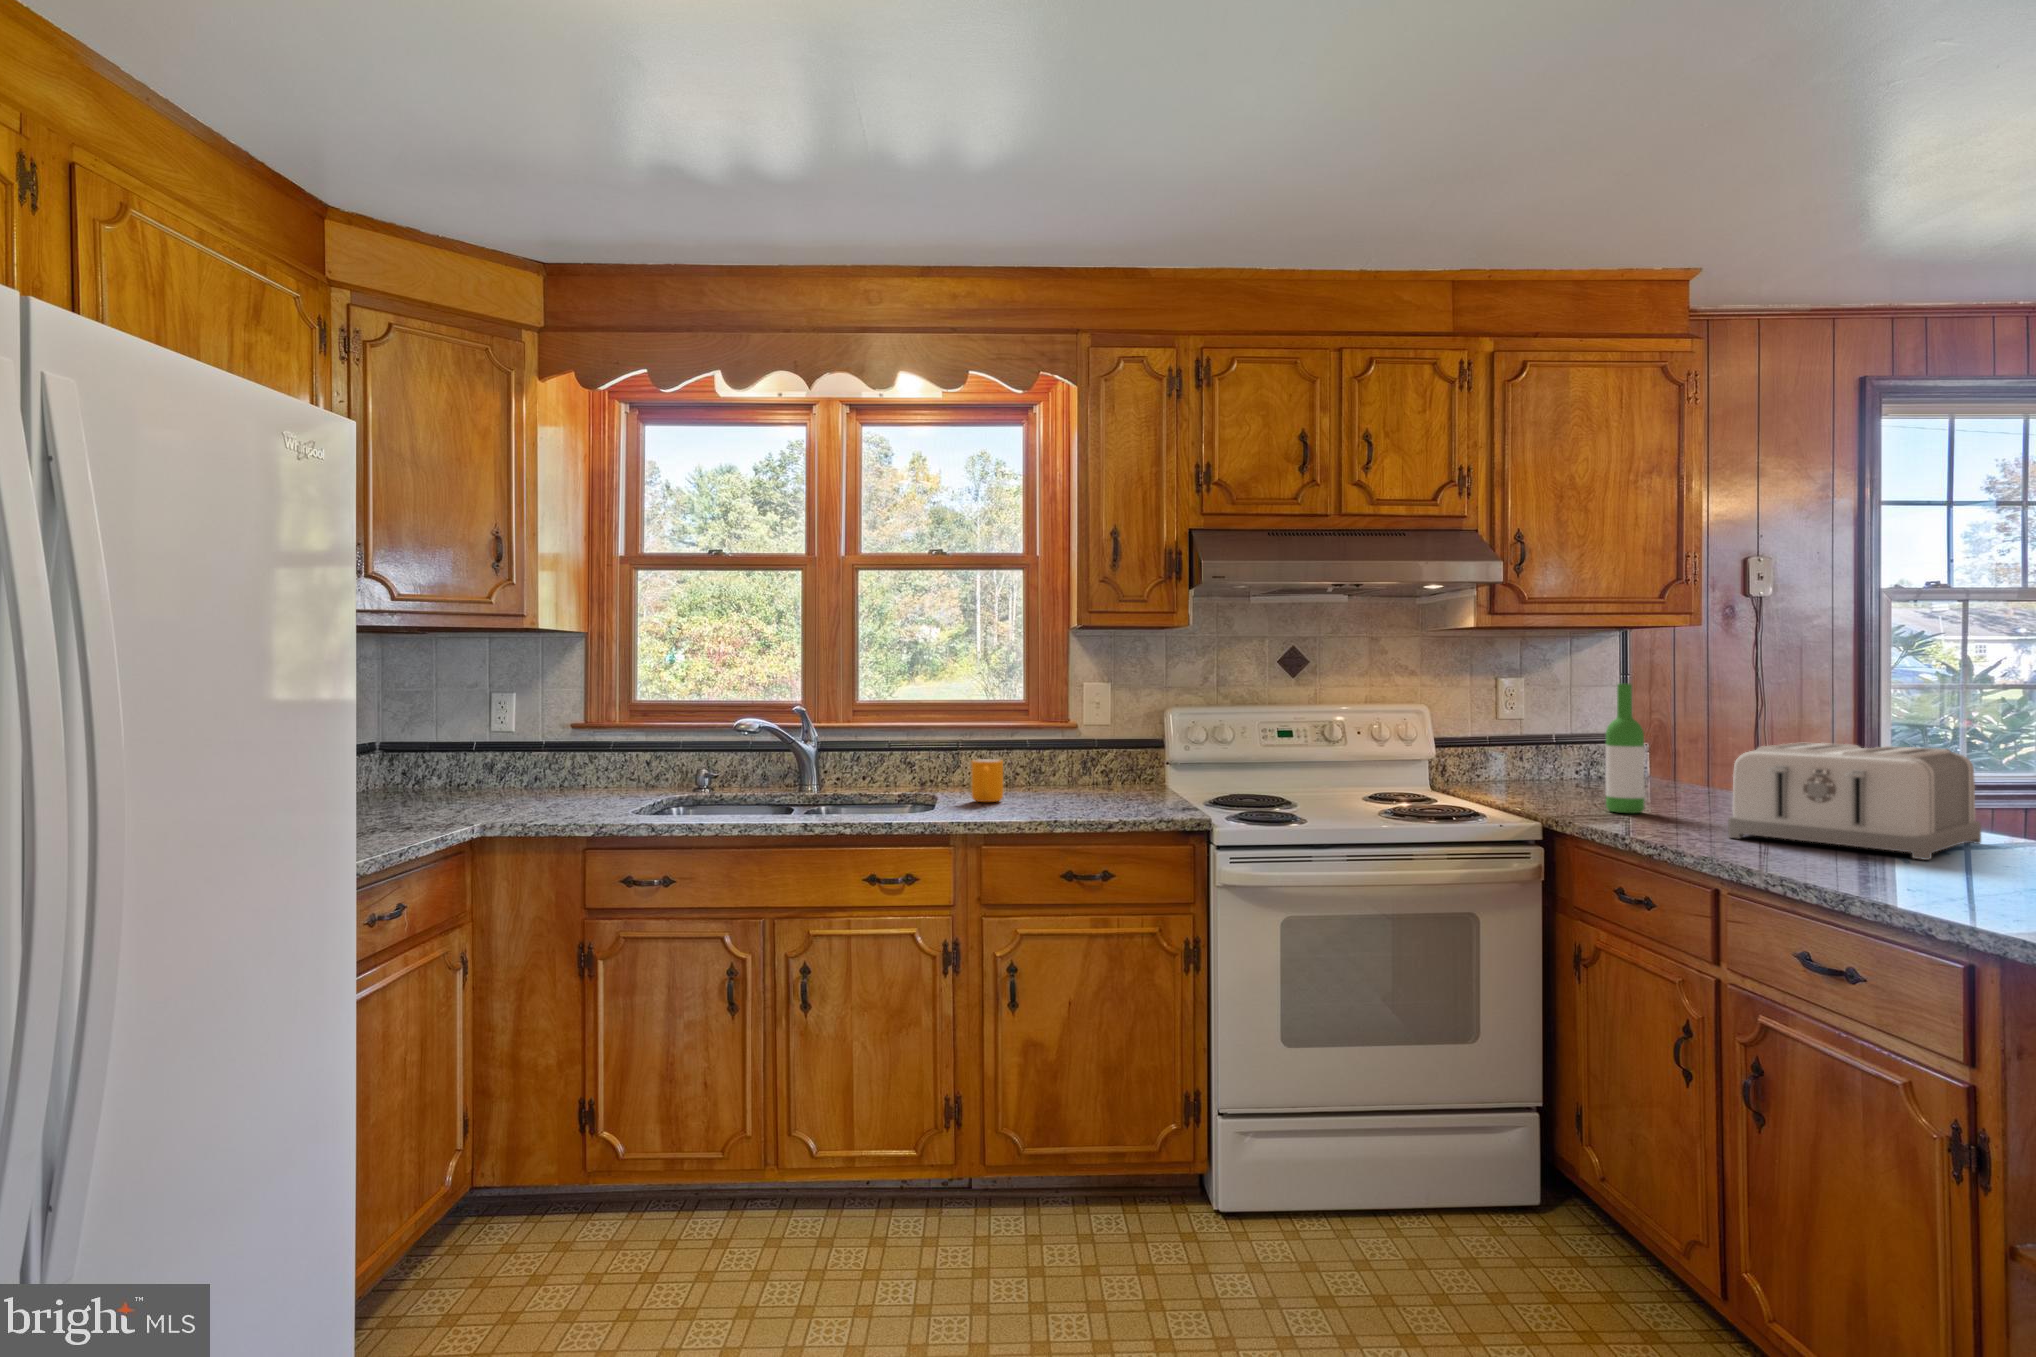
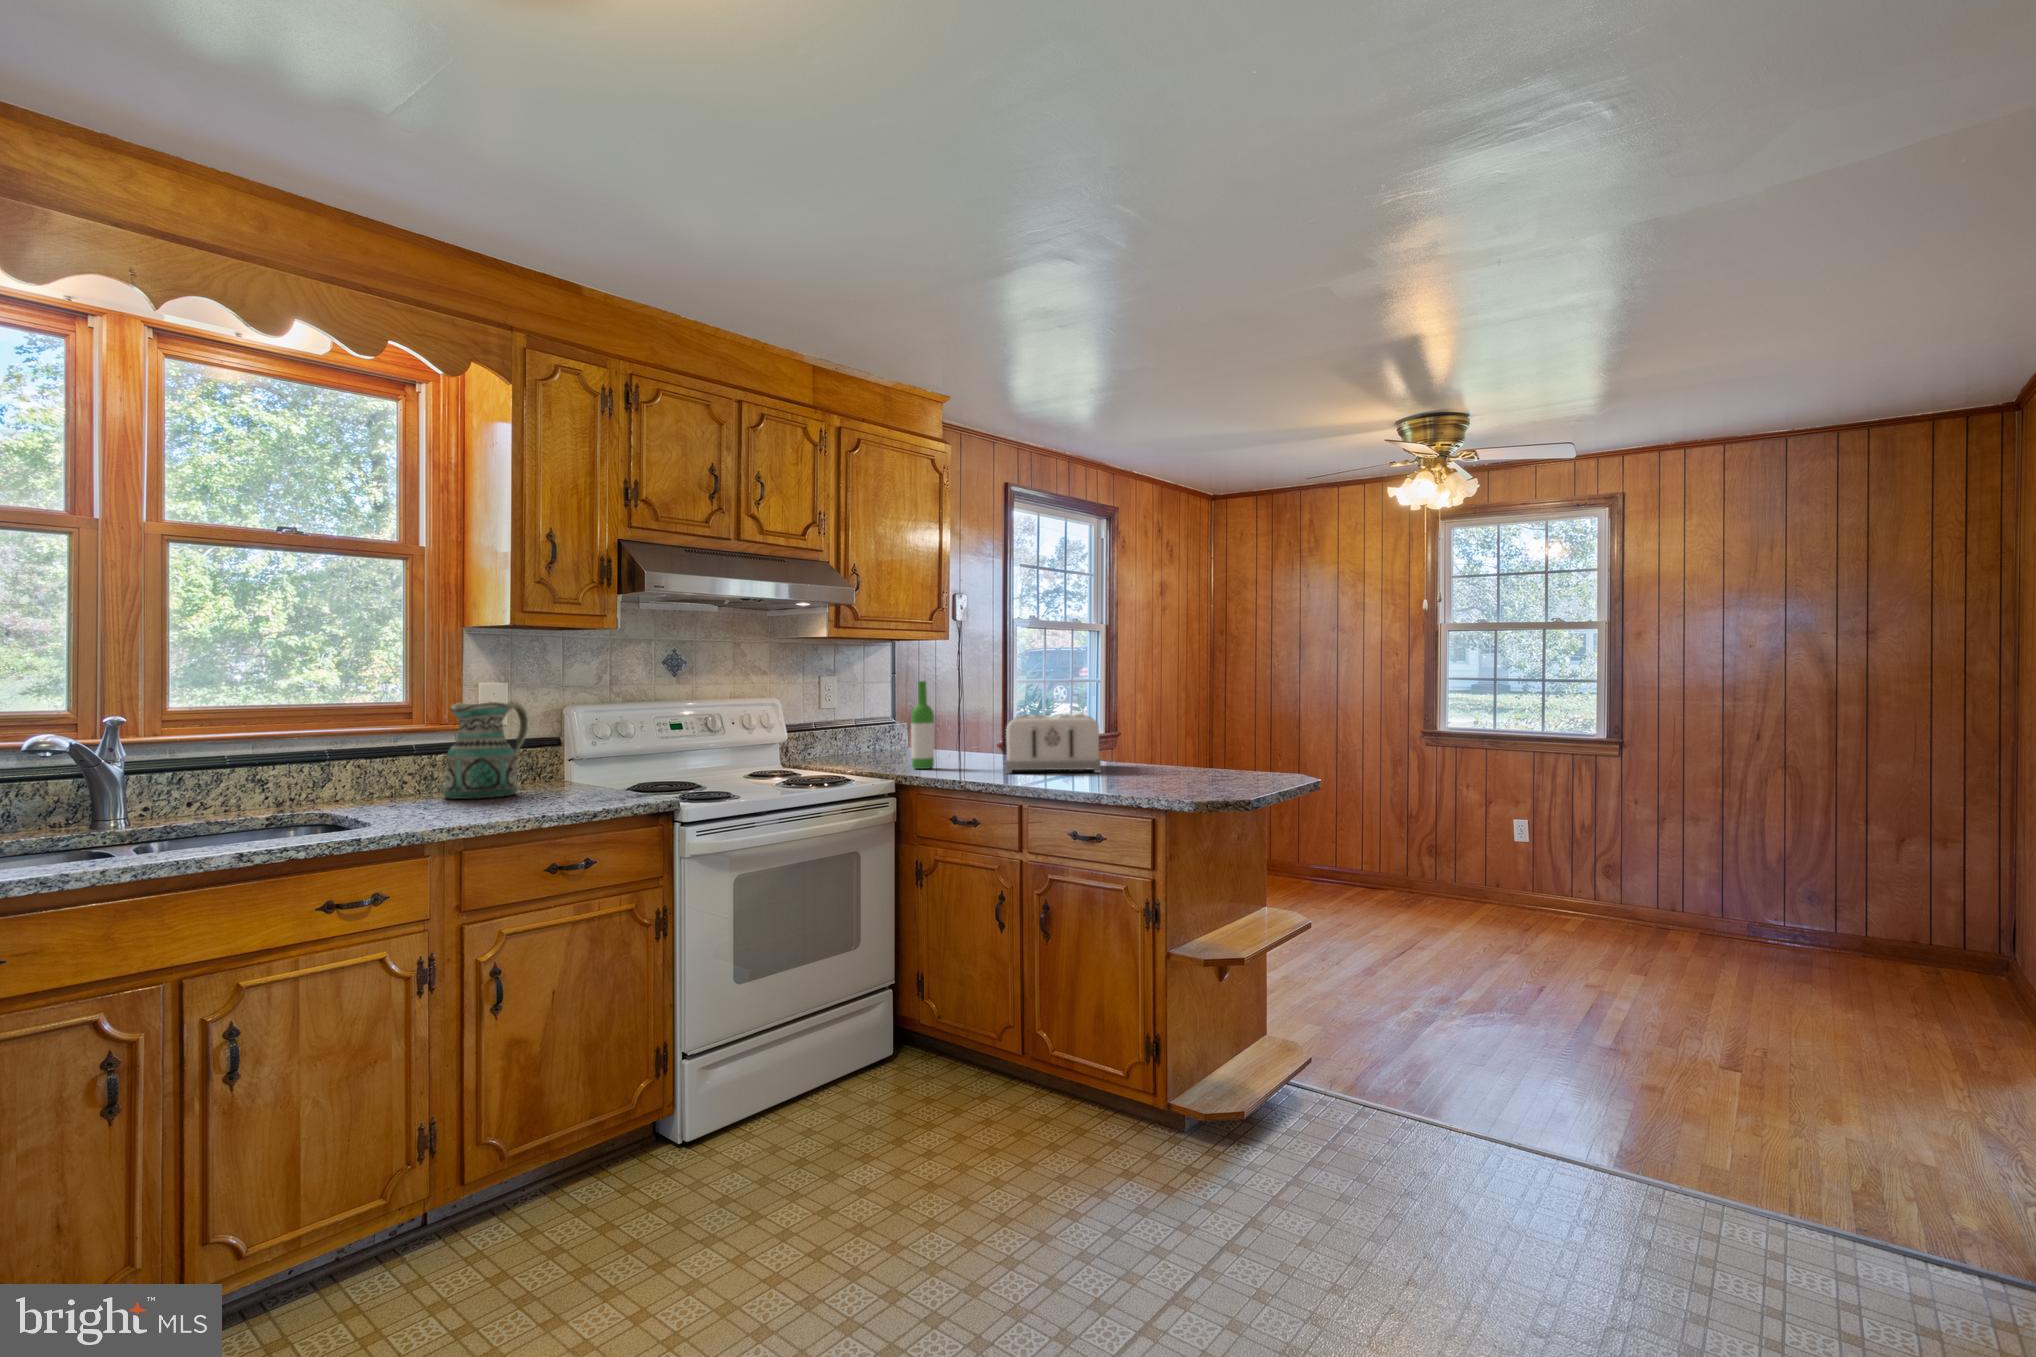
ceramic pitcher: none [1048,701,1129,795] -> present [444,701,528,799]
mug: present [971,759,1003,802] -> none [390,764,432,812]

